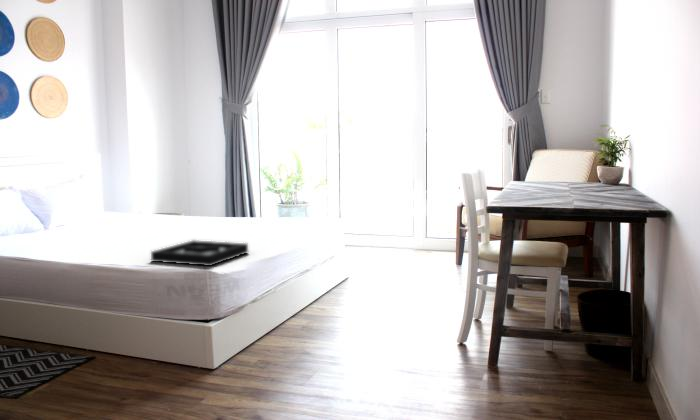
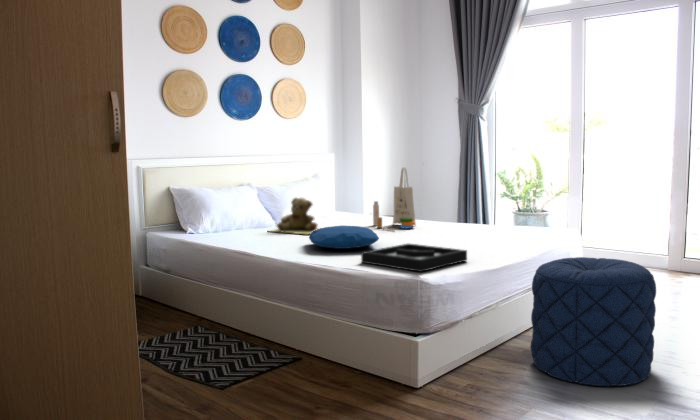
tote bag: none [149,167,192,228] -> present [373,168,416,231]
teddy bear: none [36,200,113,236] -> present [270,198,318,234]
pillow: none [91,227,164,249] -> present [309,226,379,249]
pouf: none [304,243,397,346] -> present [531,257,656,386]

